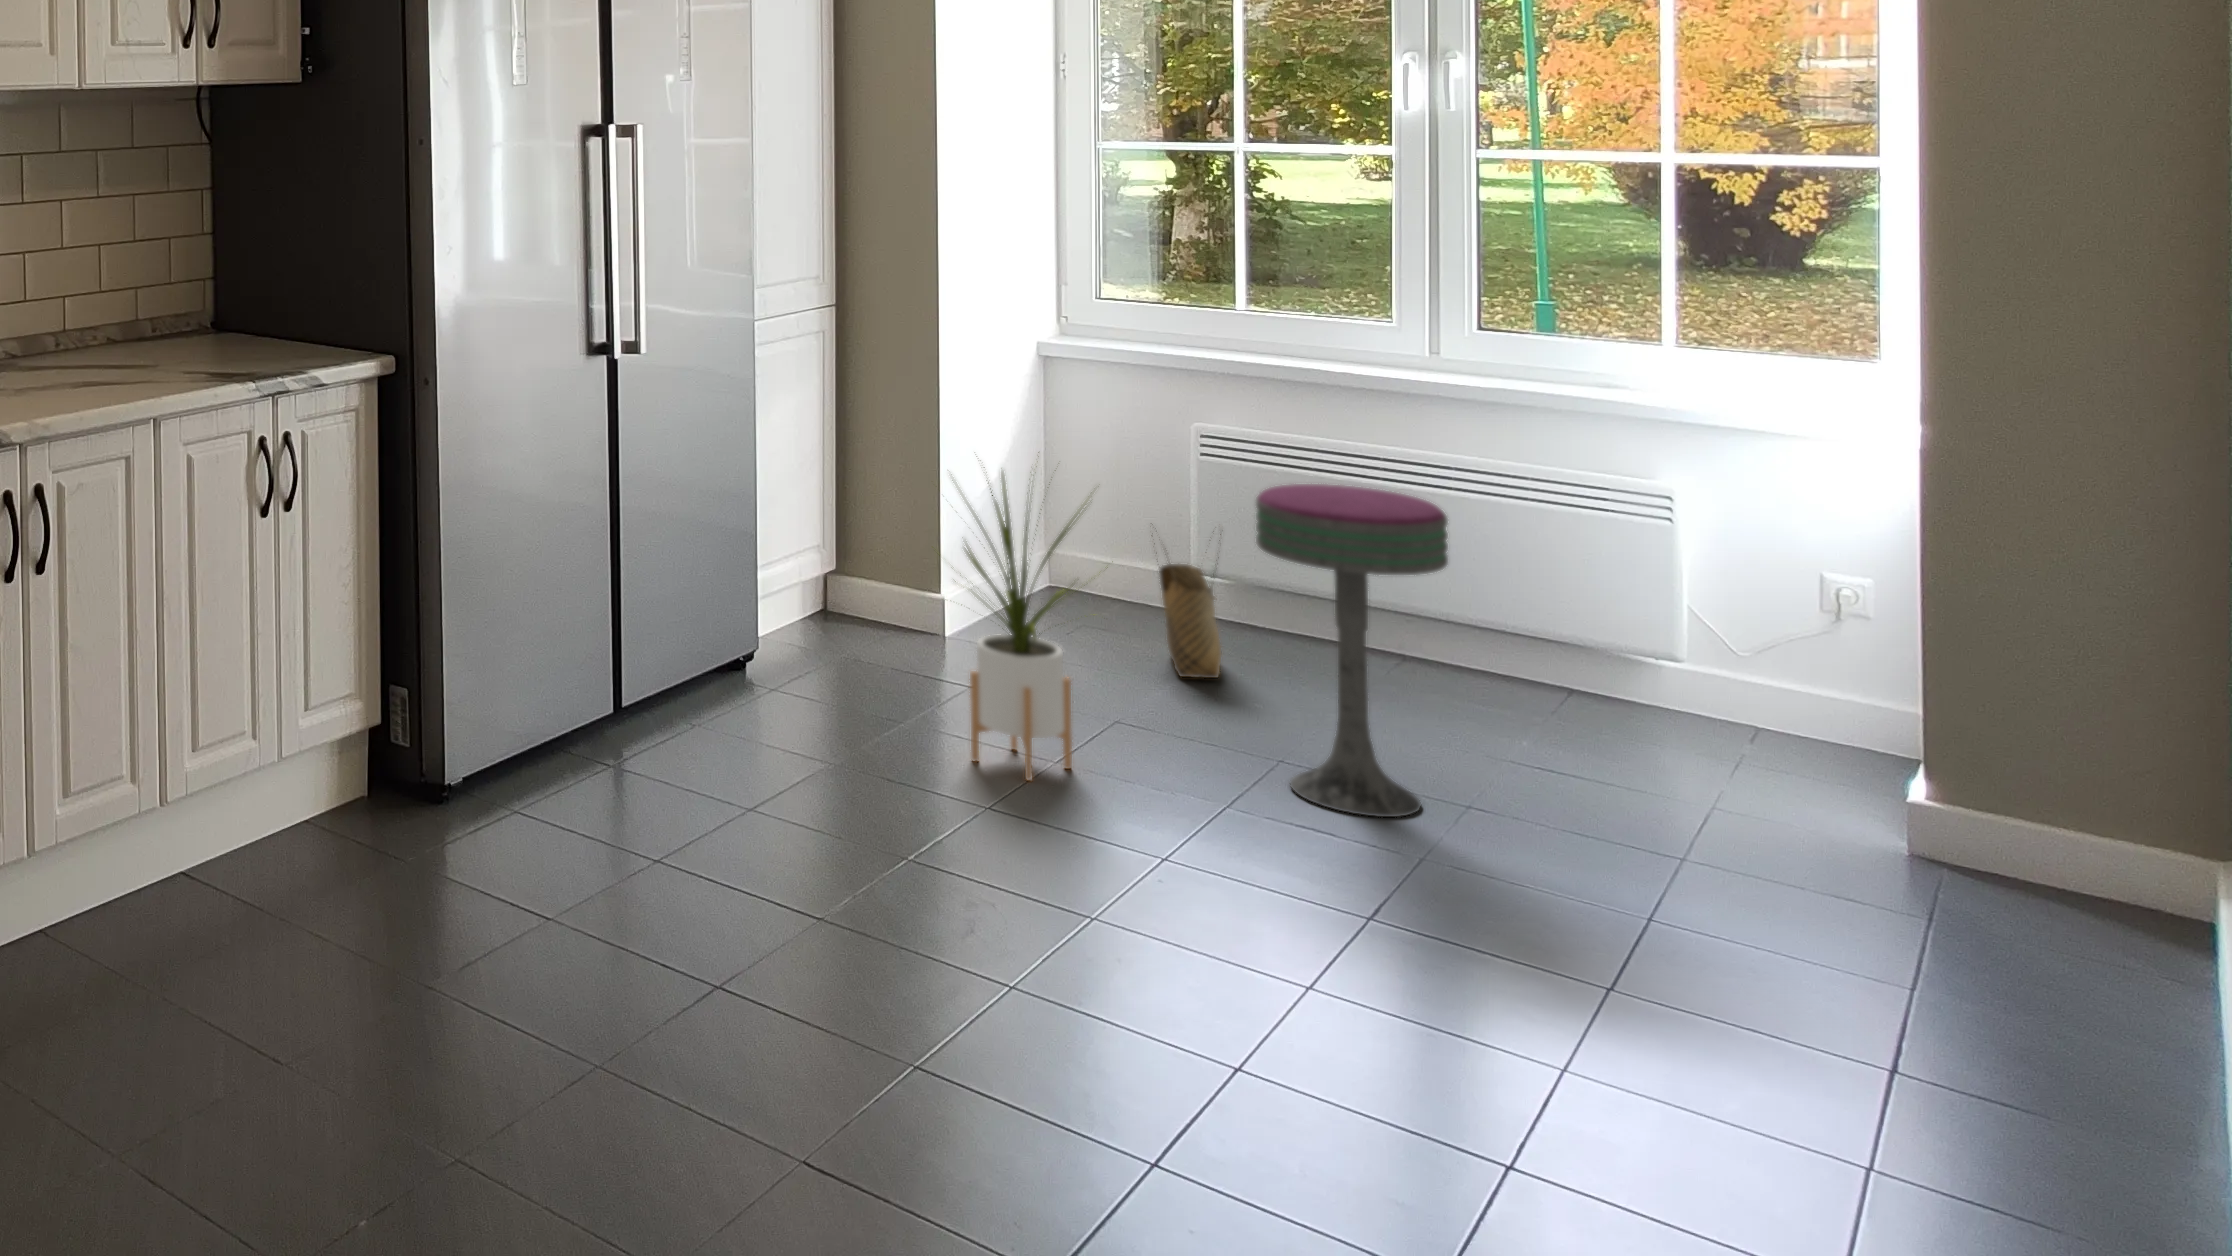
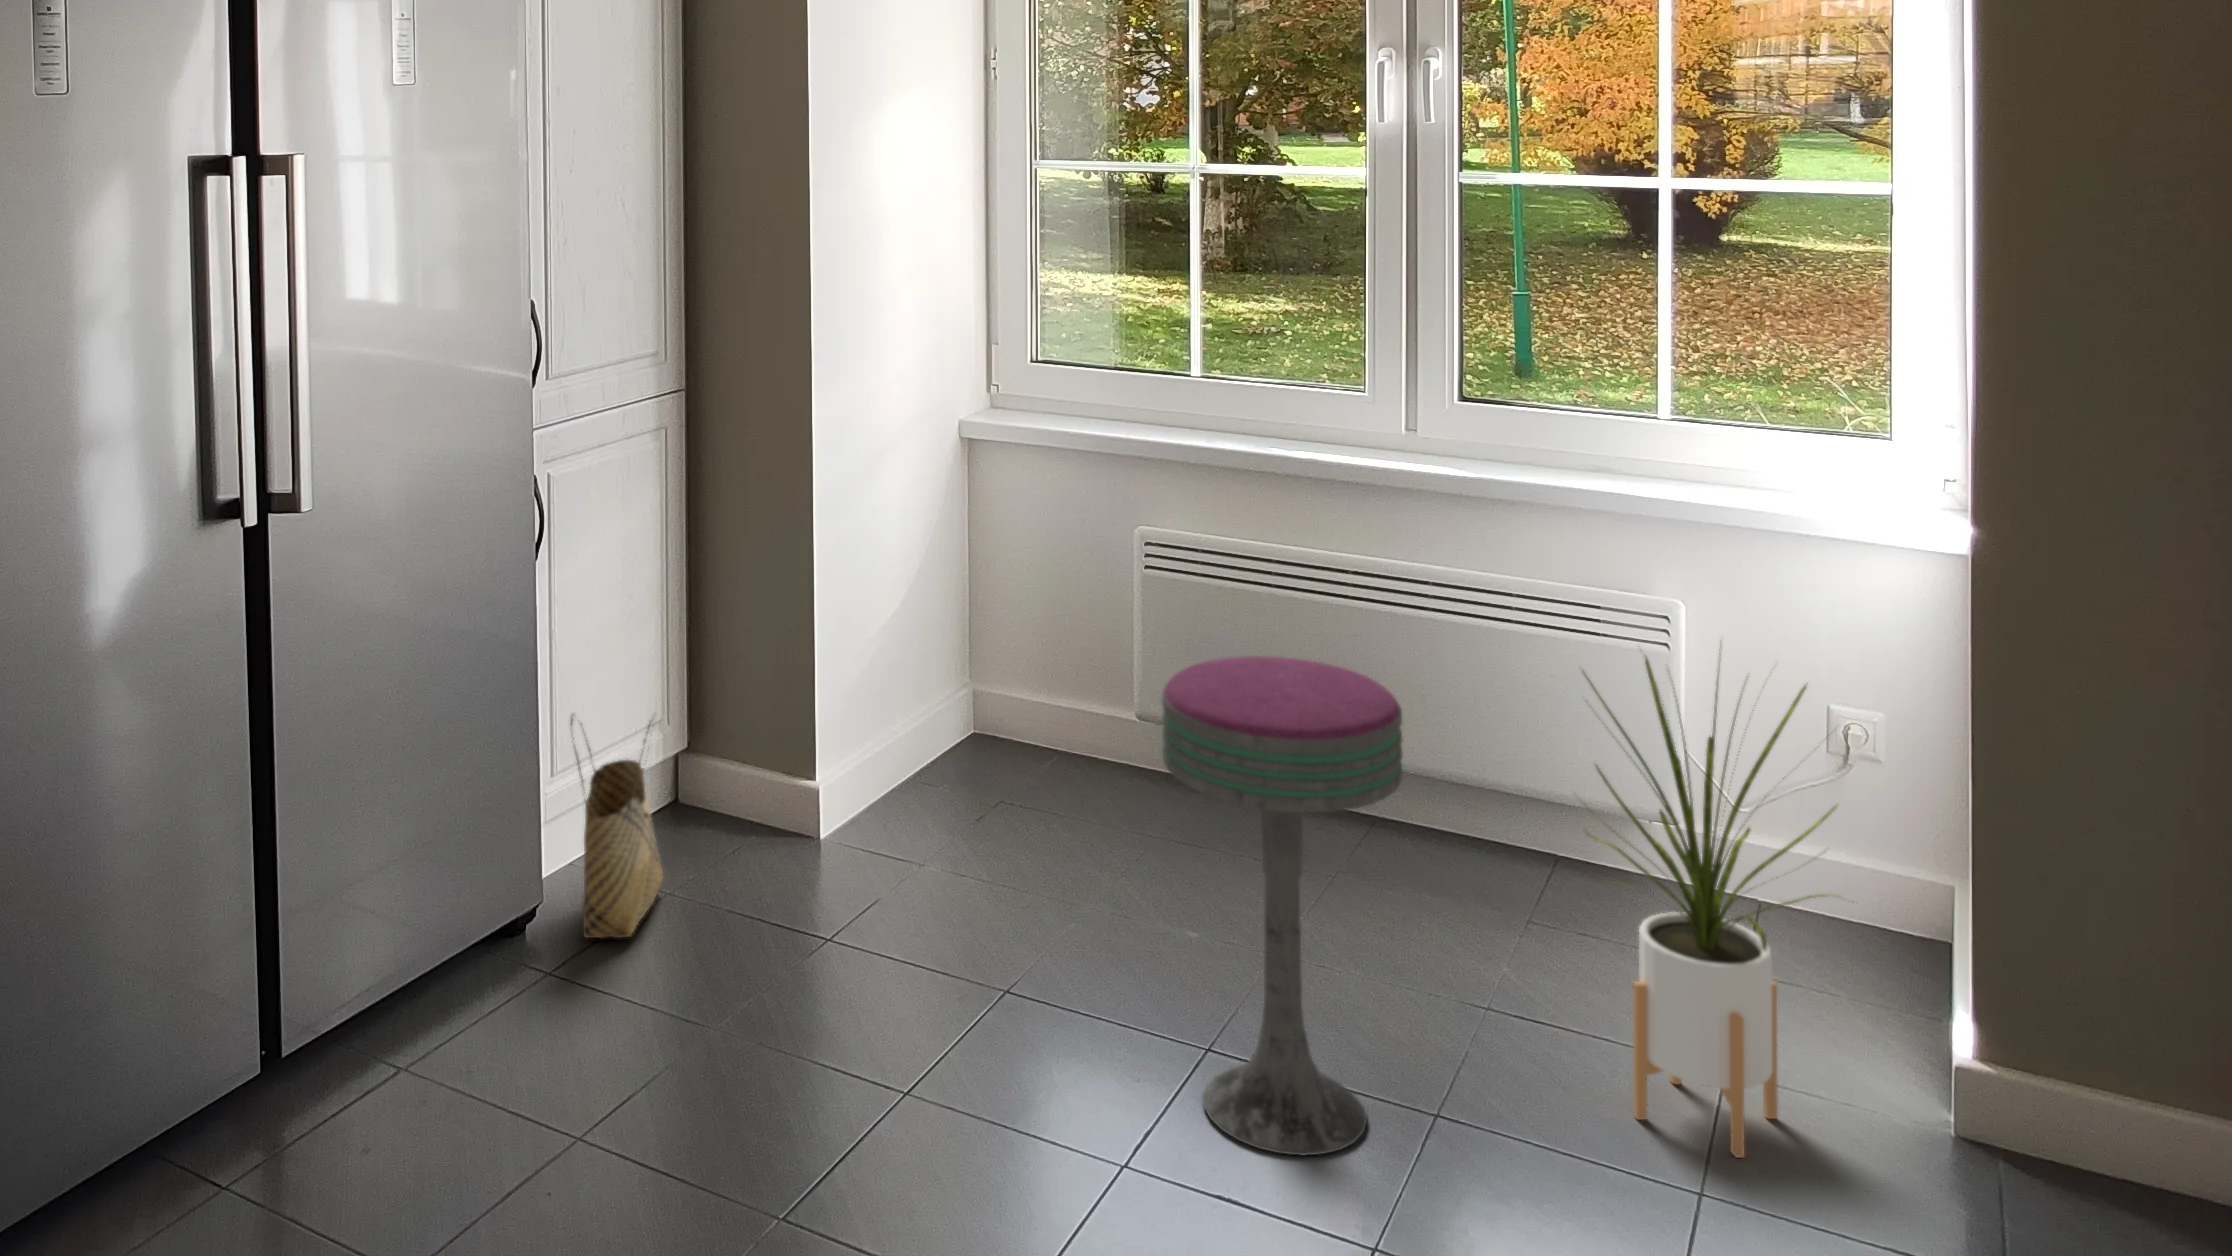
house plant: present [938,452,1113,781] -> present [1584,650,1836,1158]
woven basket: present [1151,531,1221,678] -> present [570,715,663,938]

